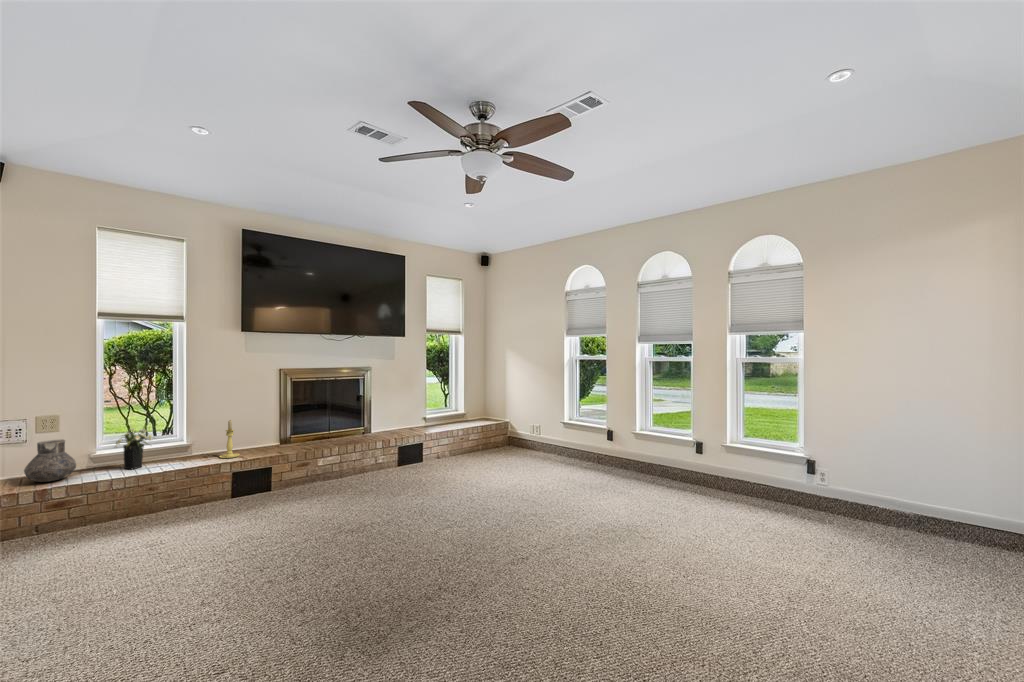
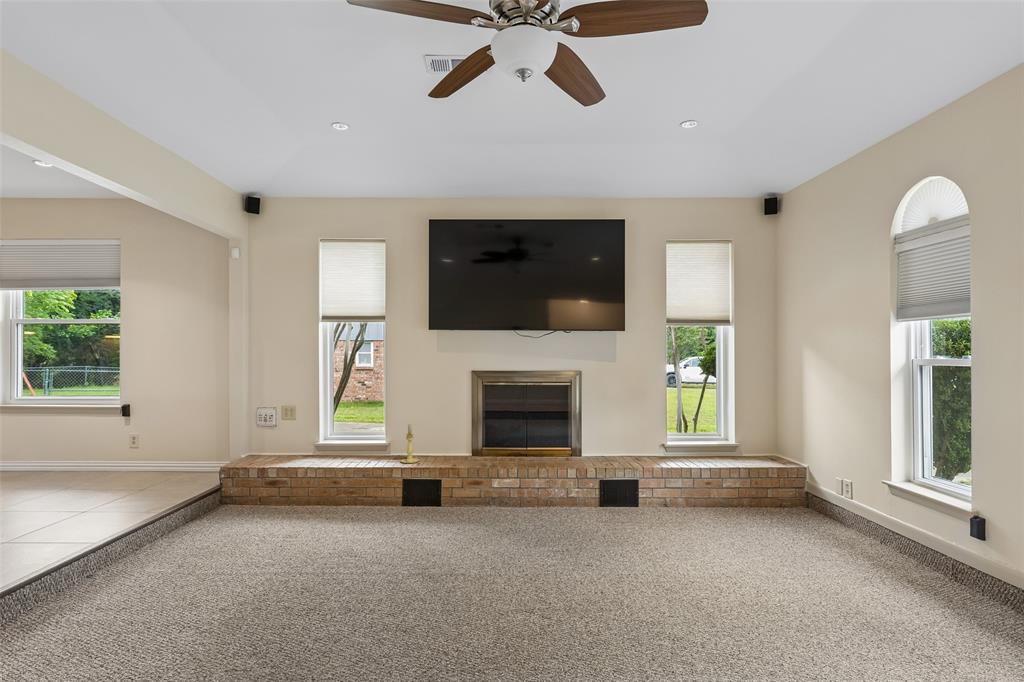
flower arrangement: present [115,428,152,469] -> none [316,423,348,461]
vase: present [24,439,76,482] -> none [261,428,295,462]

